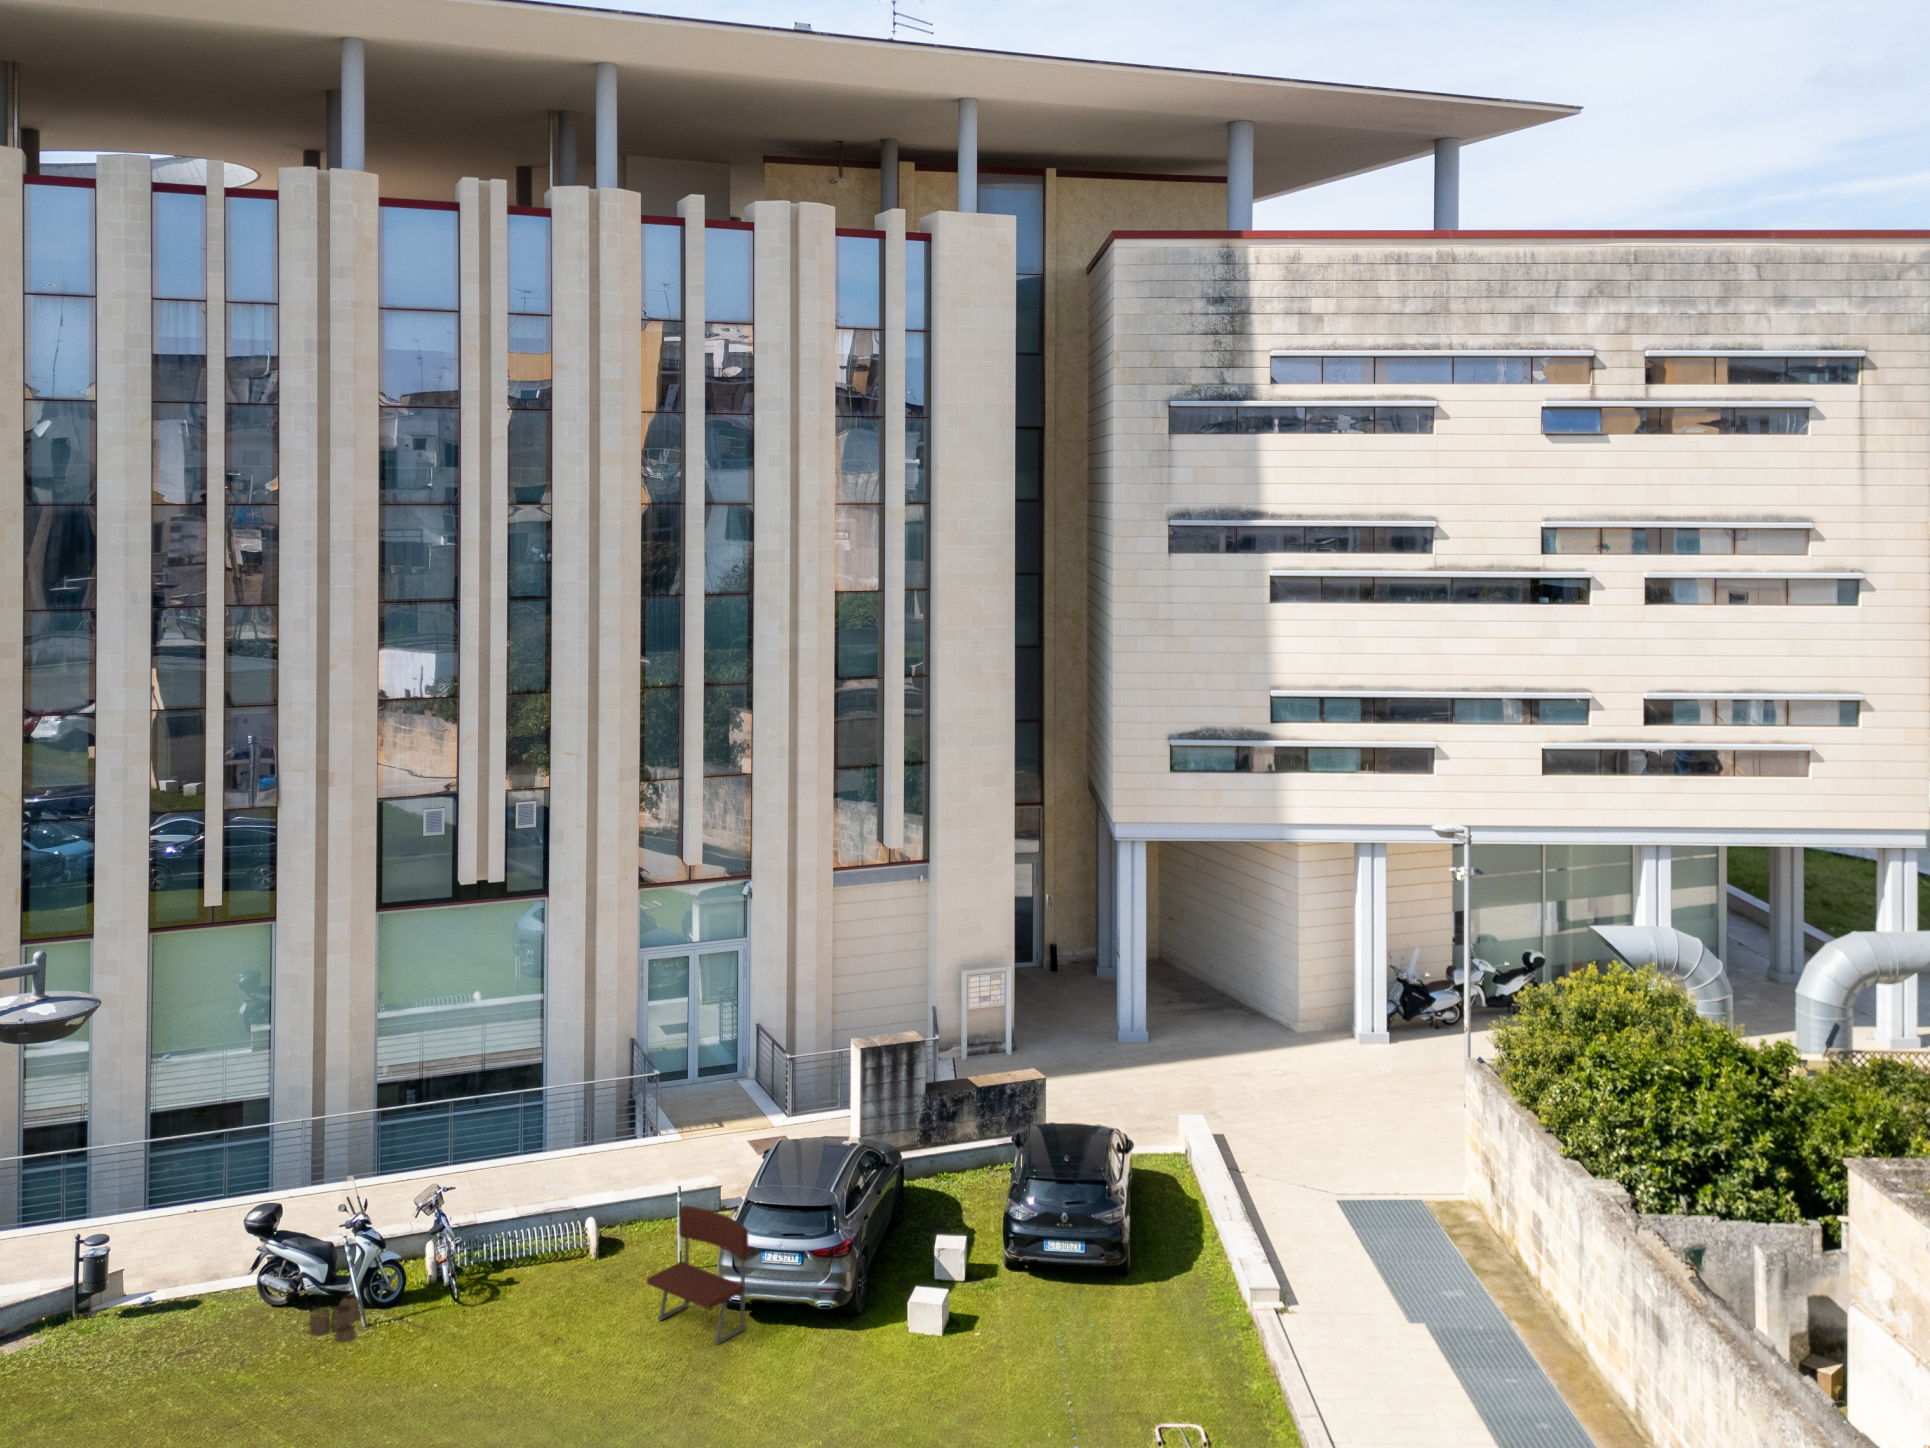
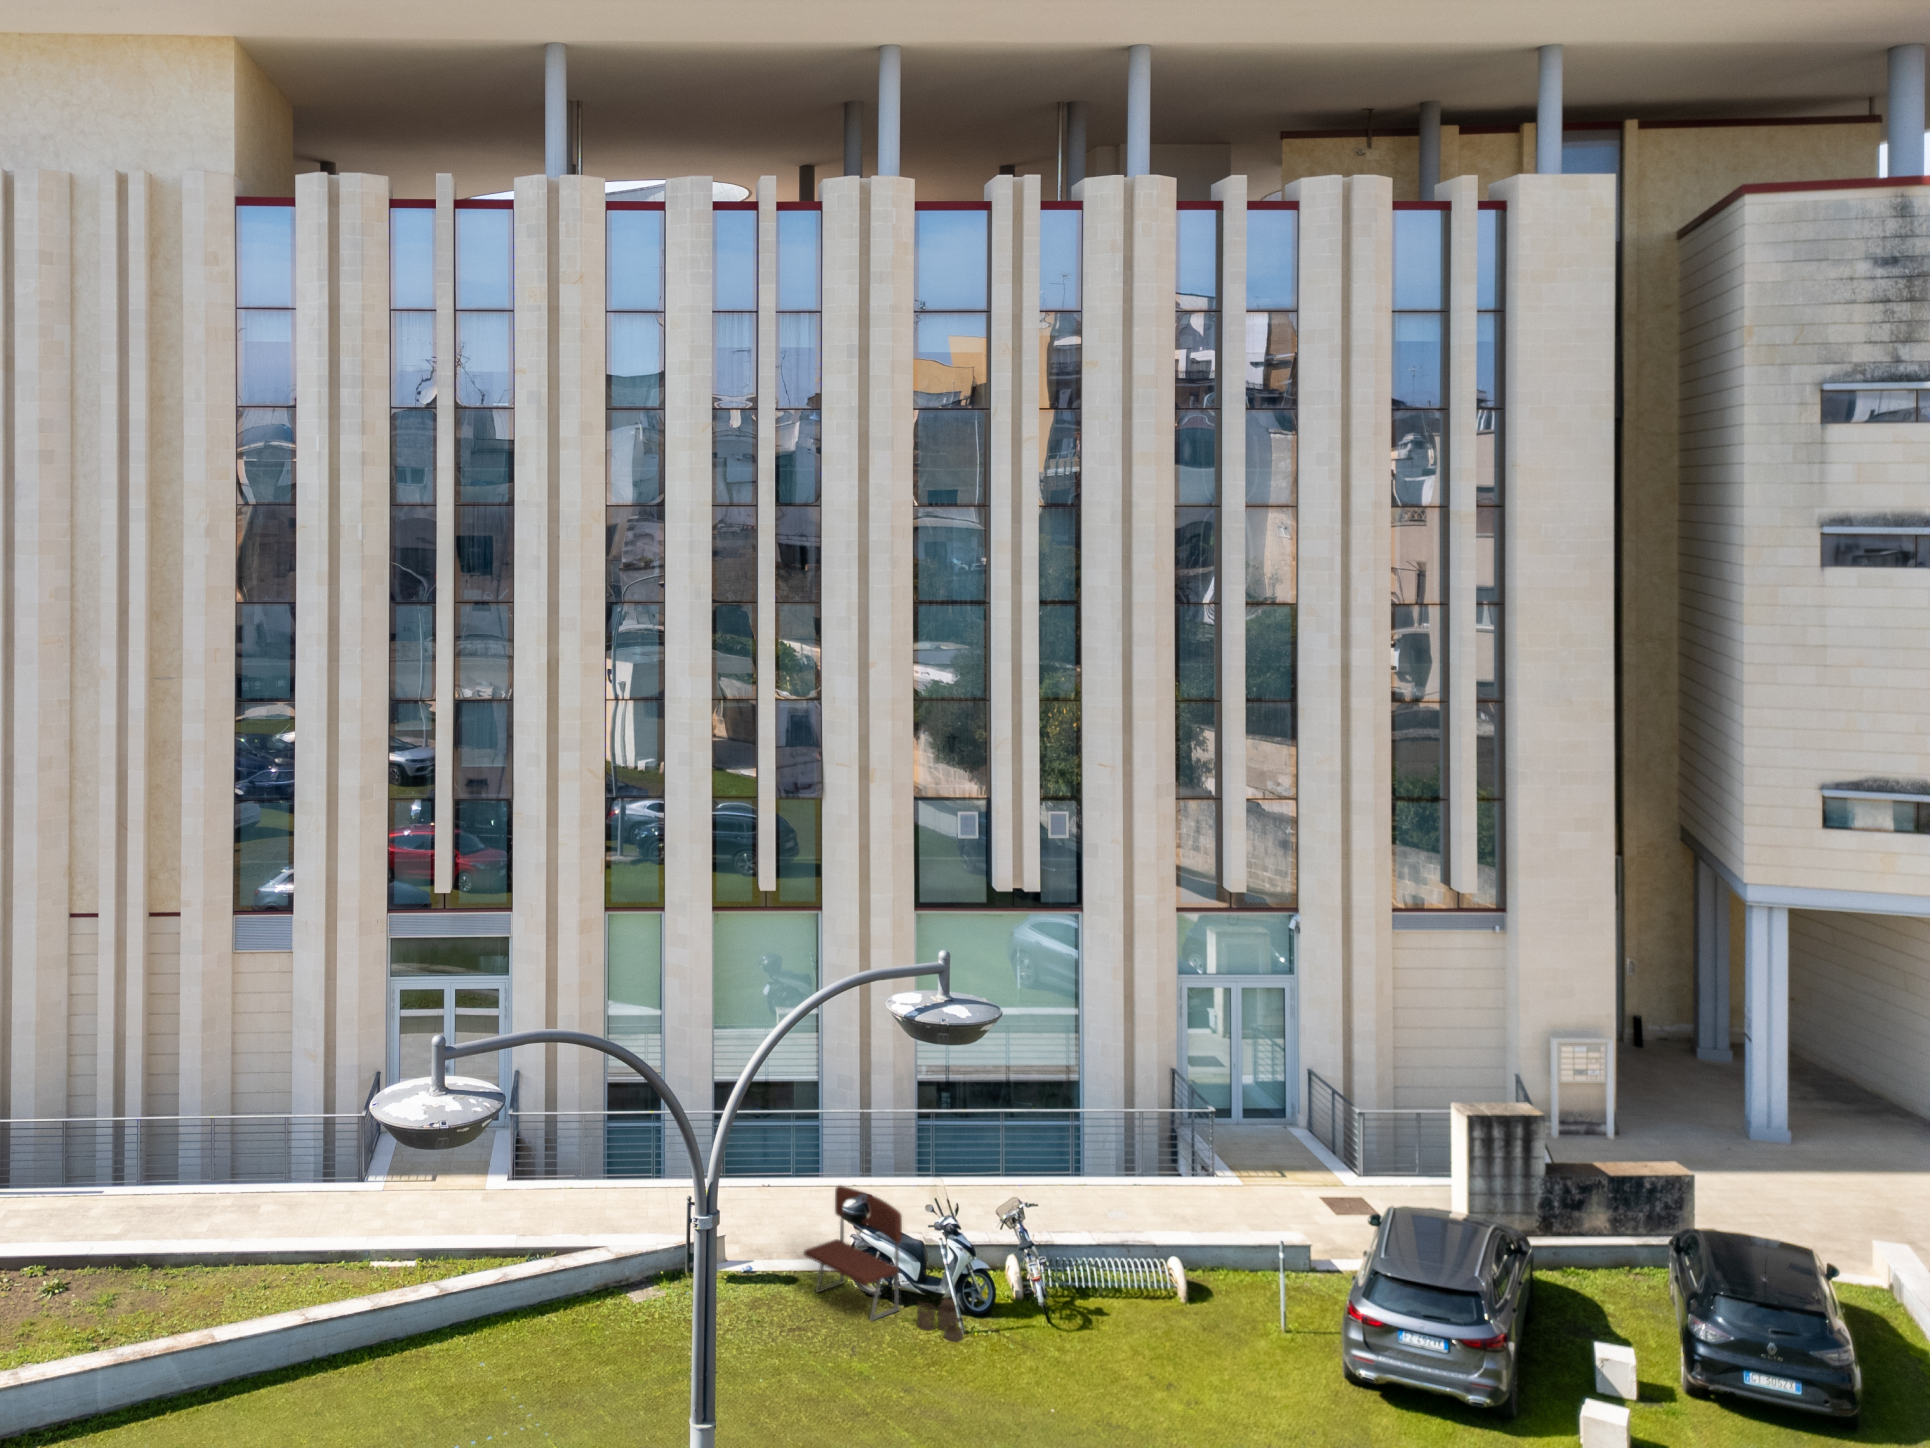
bench: present [647,1206,748,1345] -> present [804,1185,902,1321]

